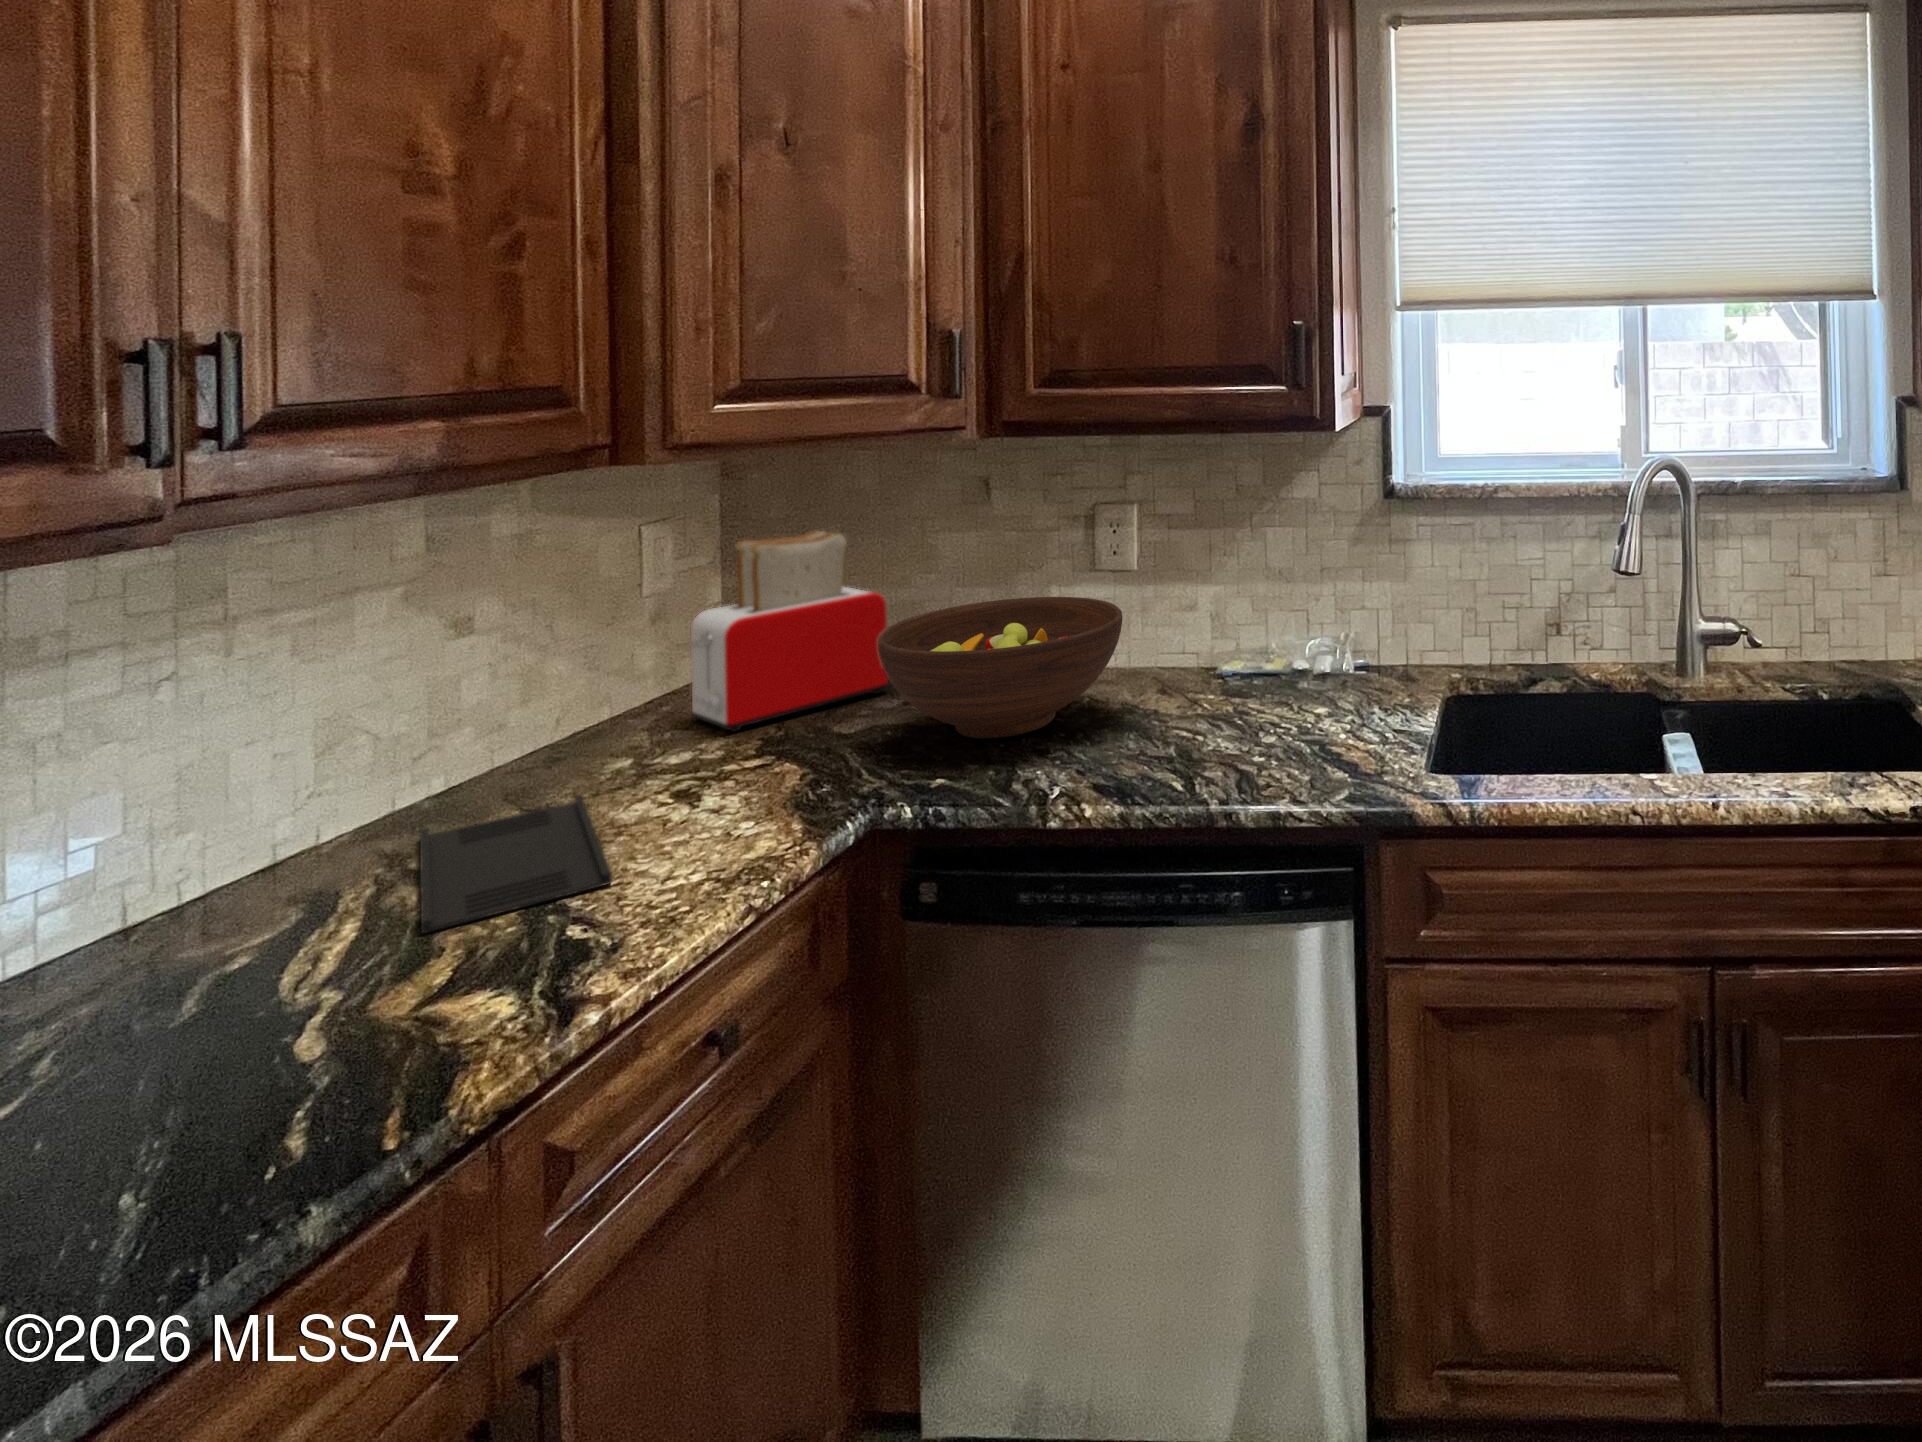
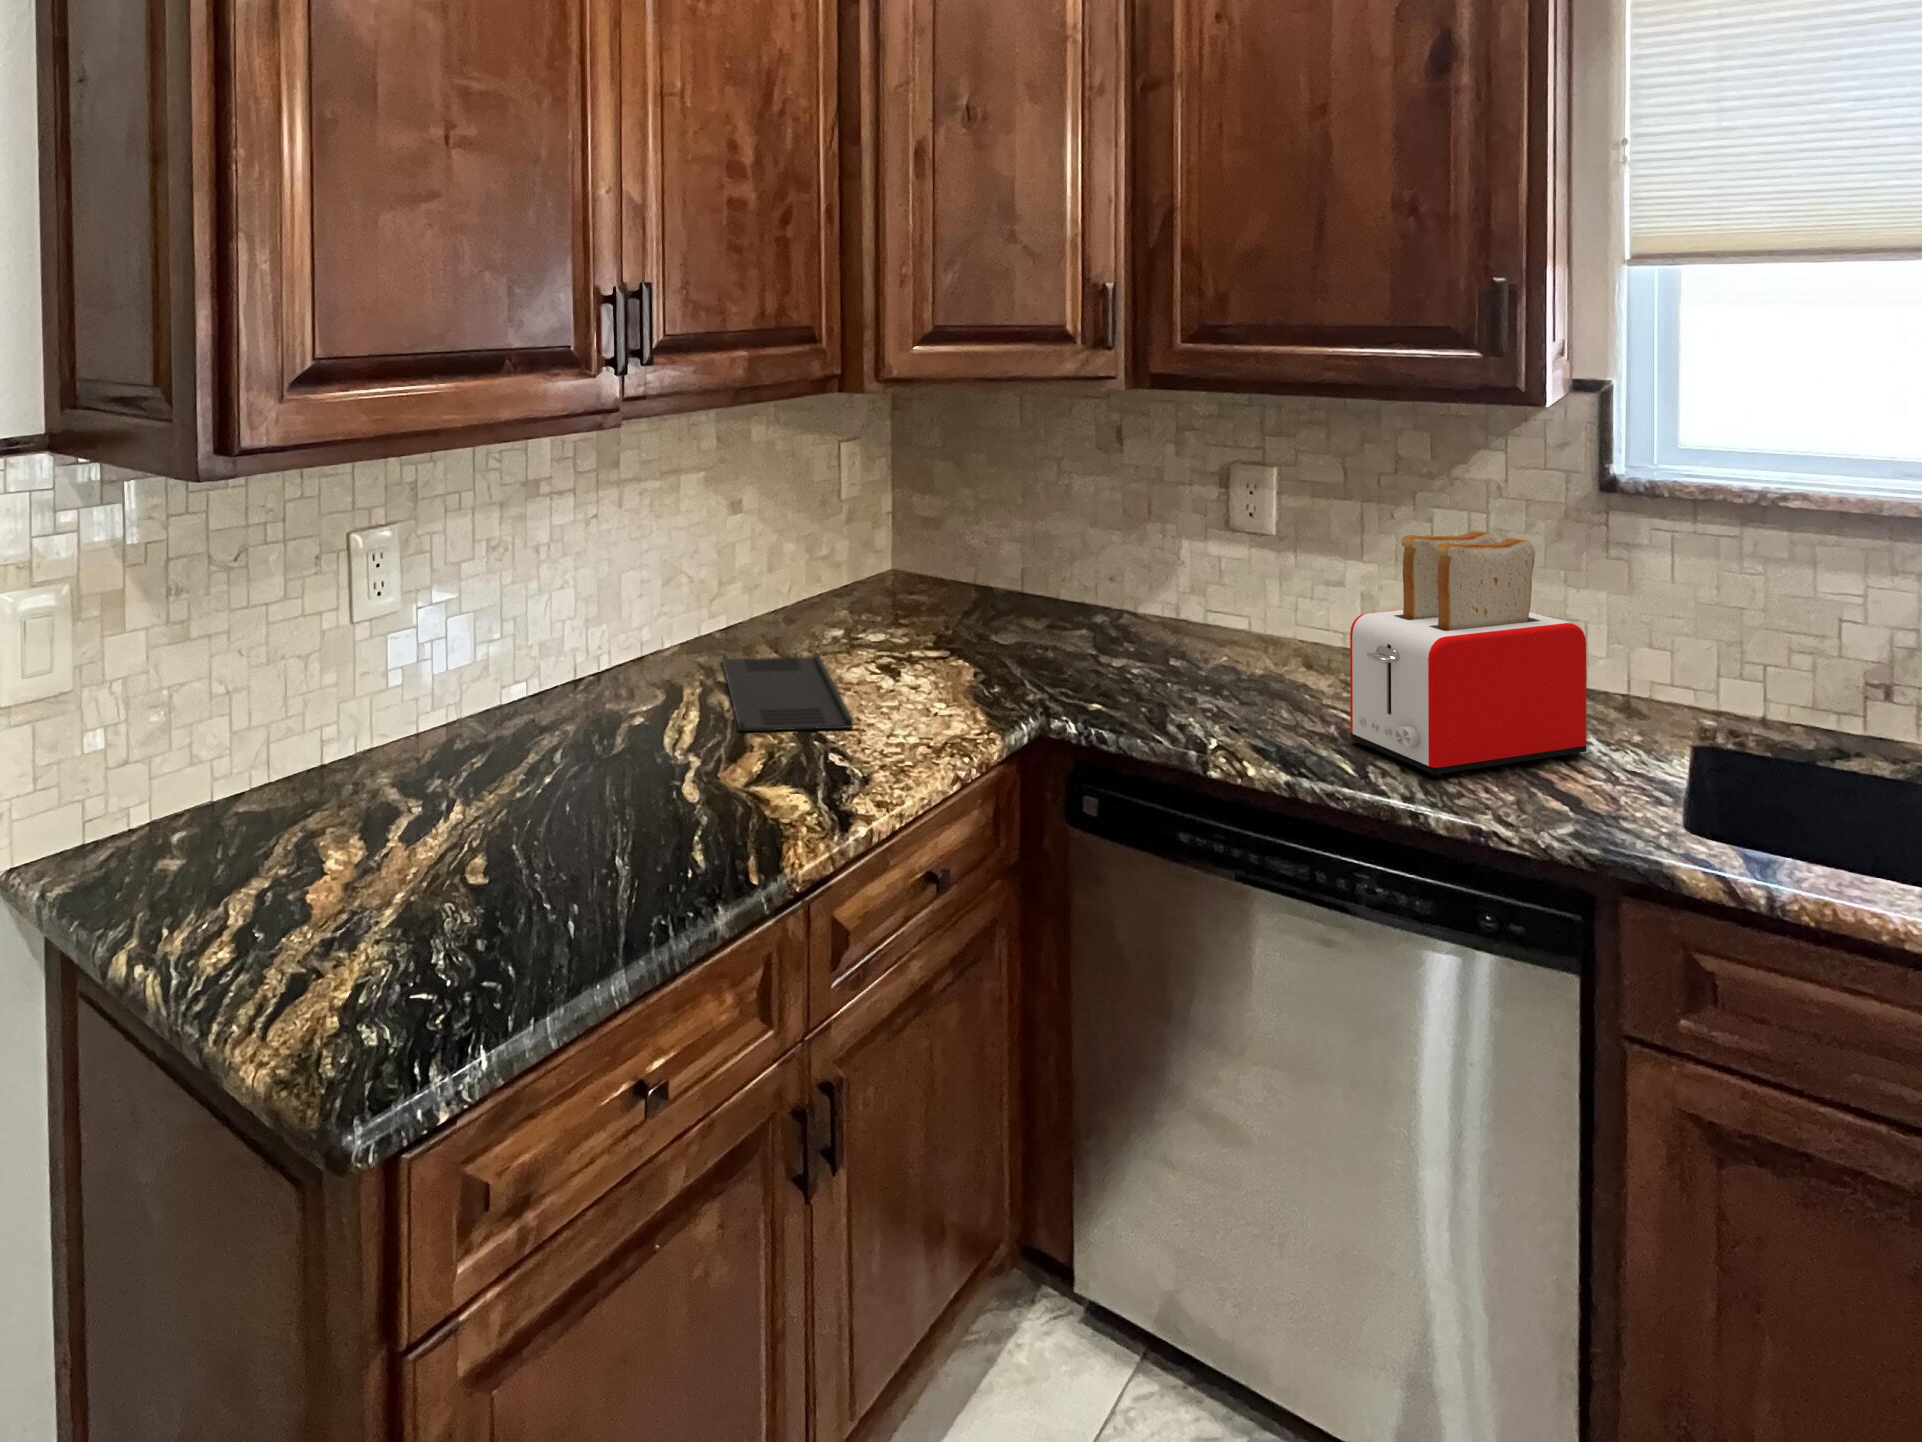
toaster: present [689,531,888,732] -> present [1350,530,1587,777]
fruit bowl: present [878,597,1122,738] -> none [1034,546,1269,679]

